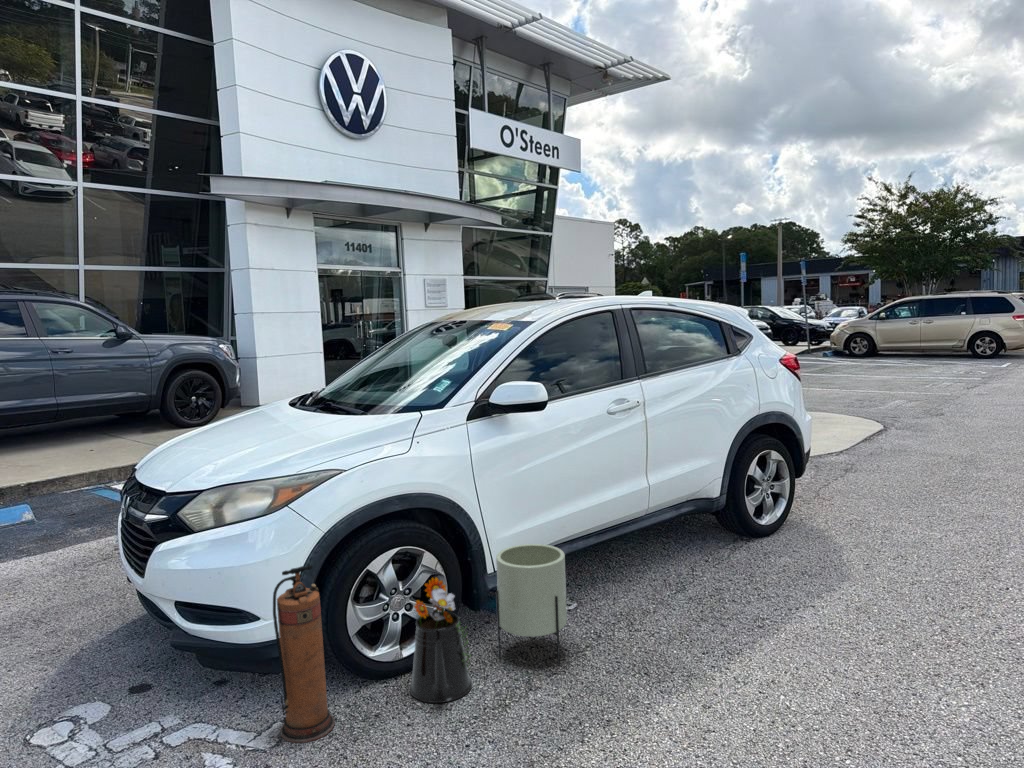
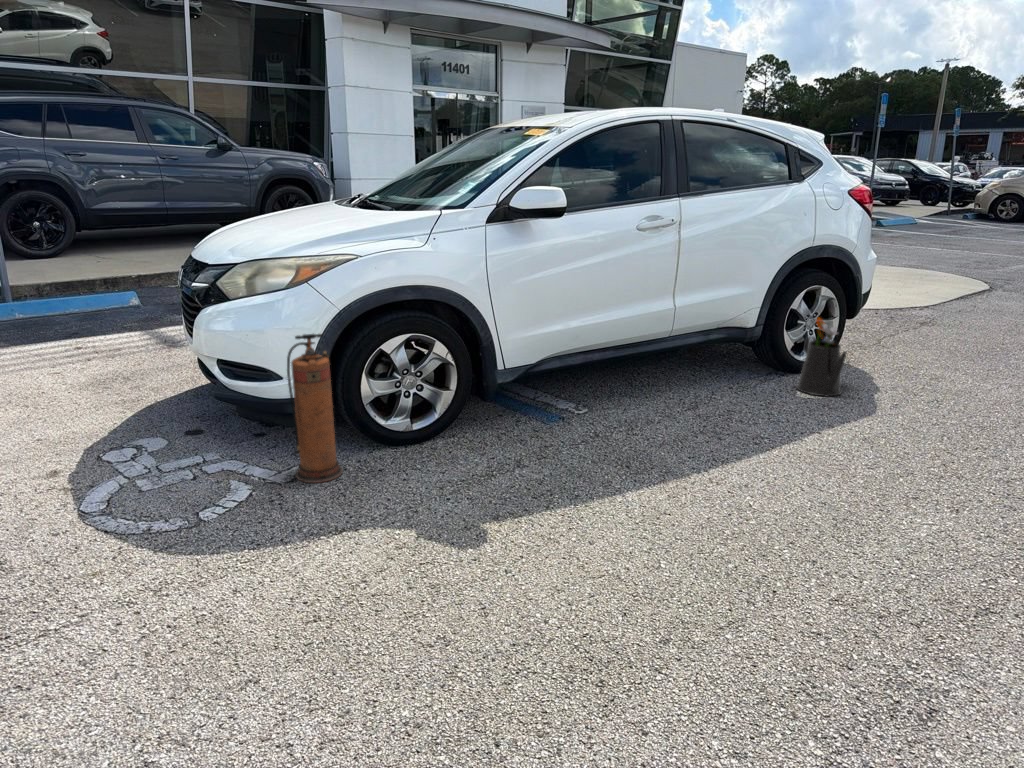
planter: present [496,544,567,666] -> none [500,344,567,454]
watering can: present [410,578,472,703] -> present [797,317,846,396]

